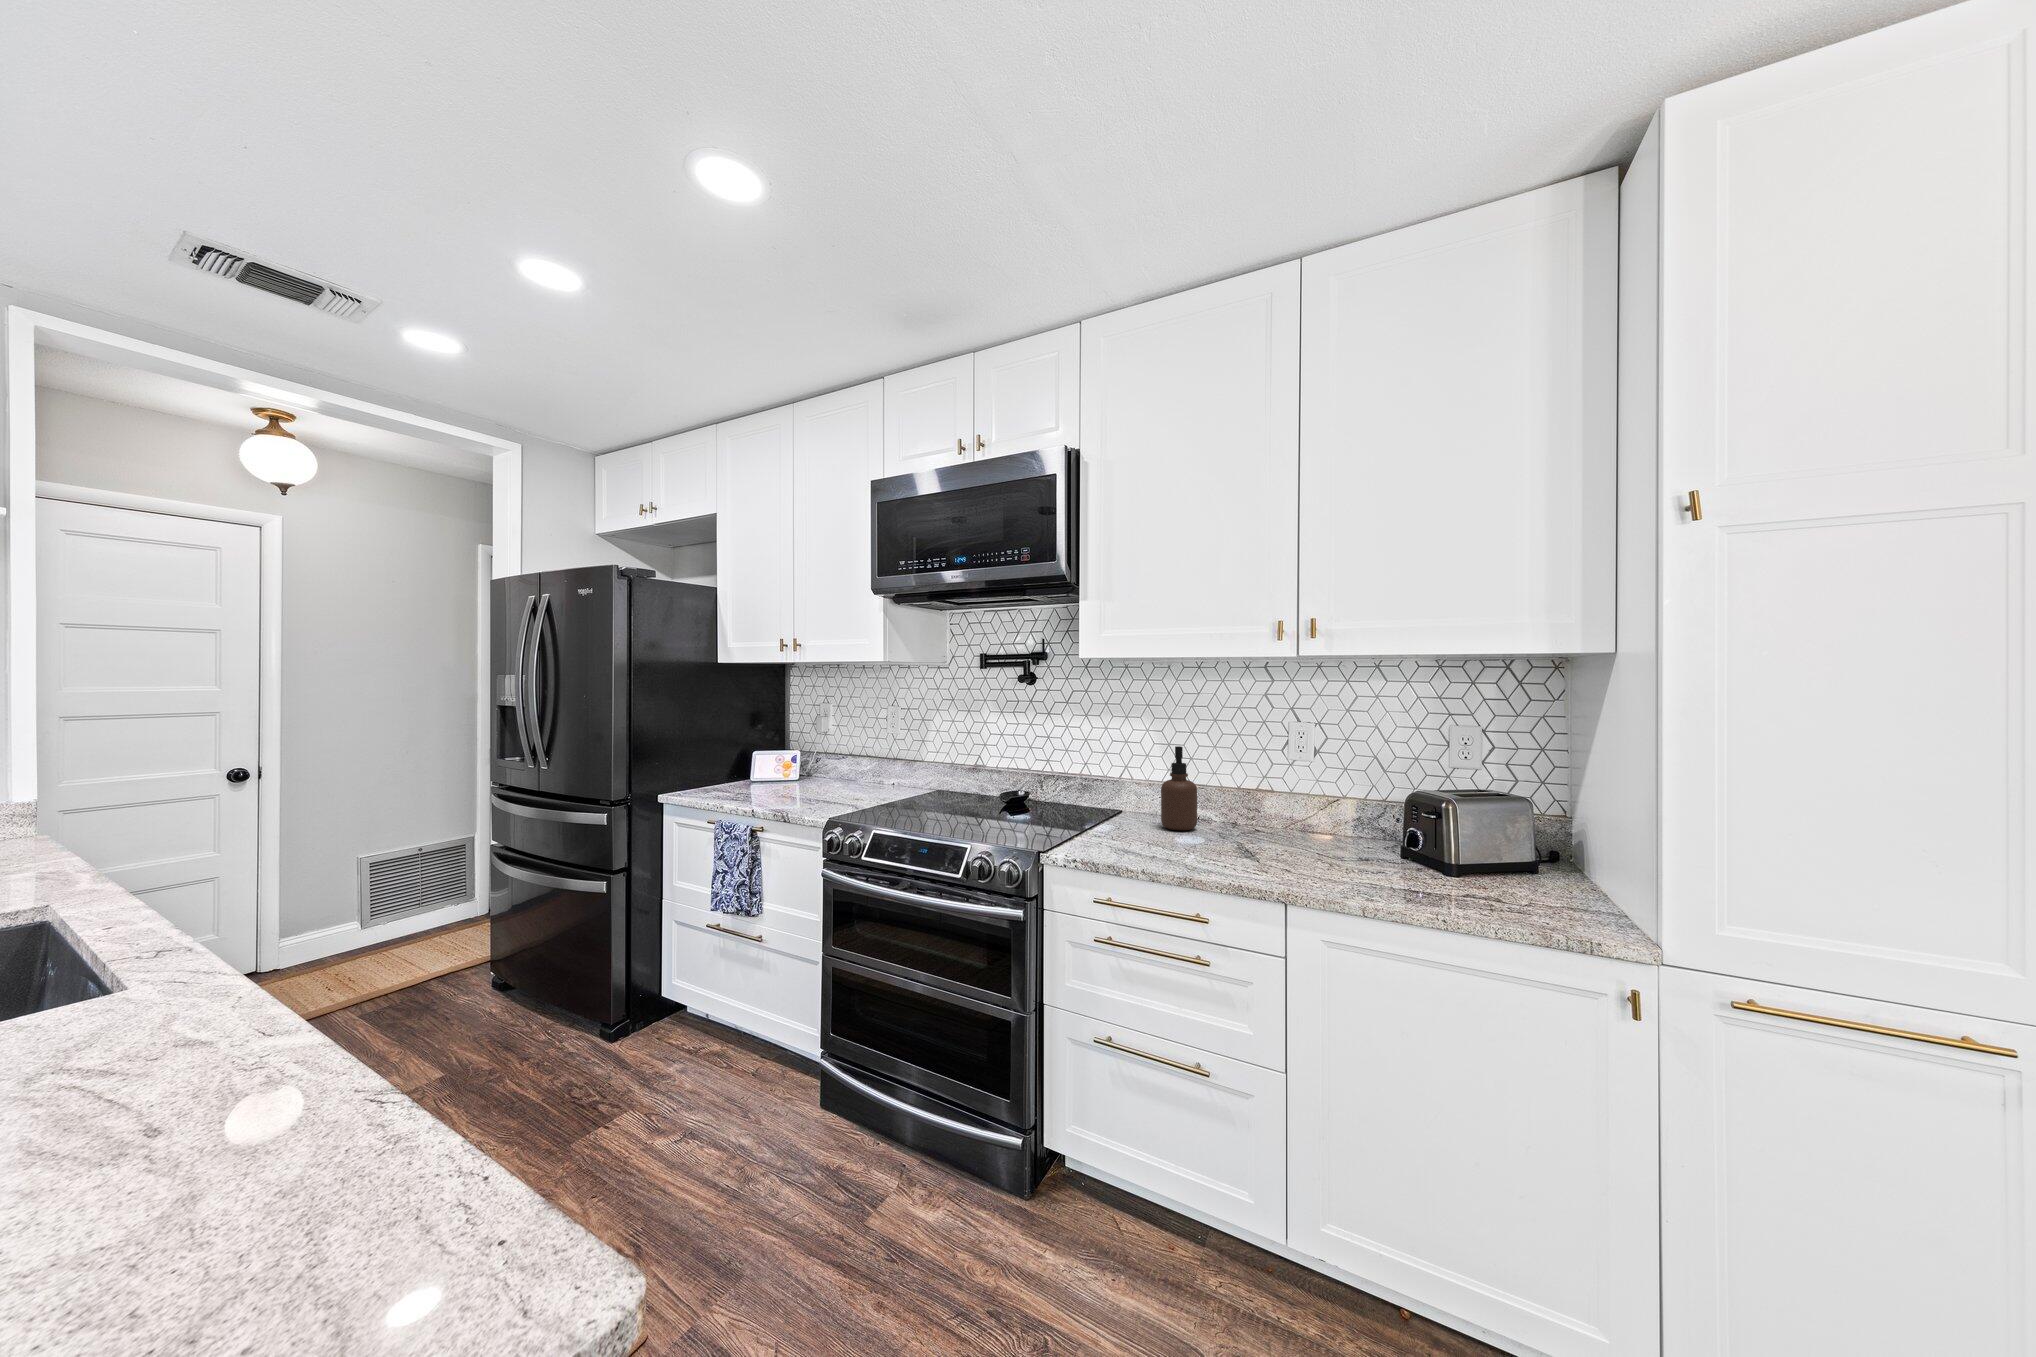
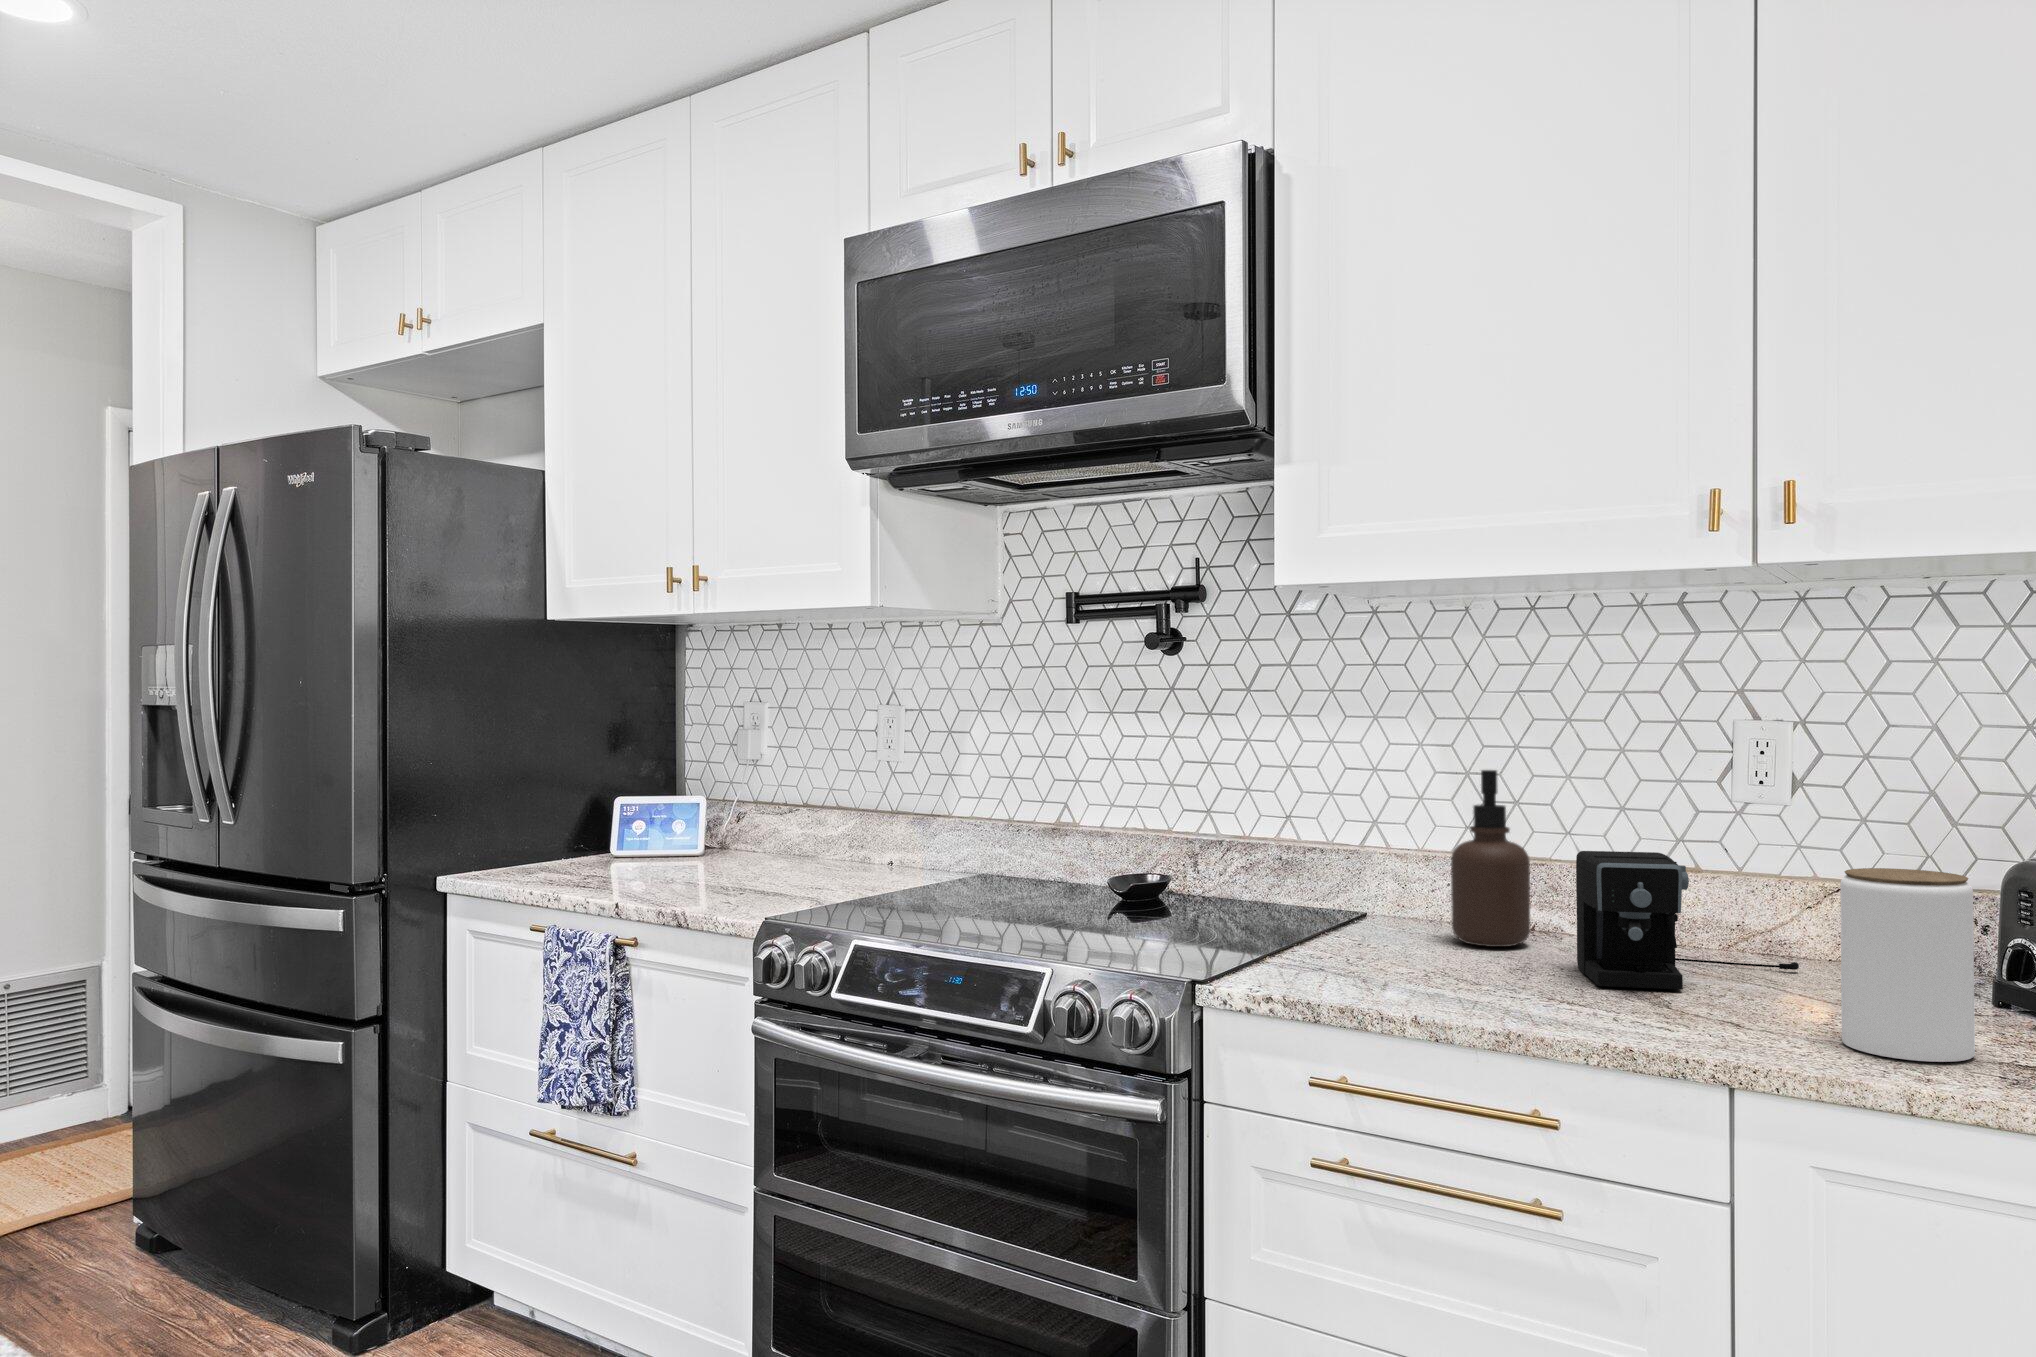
coffee maker: none [1217,786,1317,852] -> present [1576,851,1799,990]
jar: none [1329,799,1385,888] -> present [1840,868,1975,1062]

